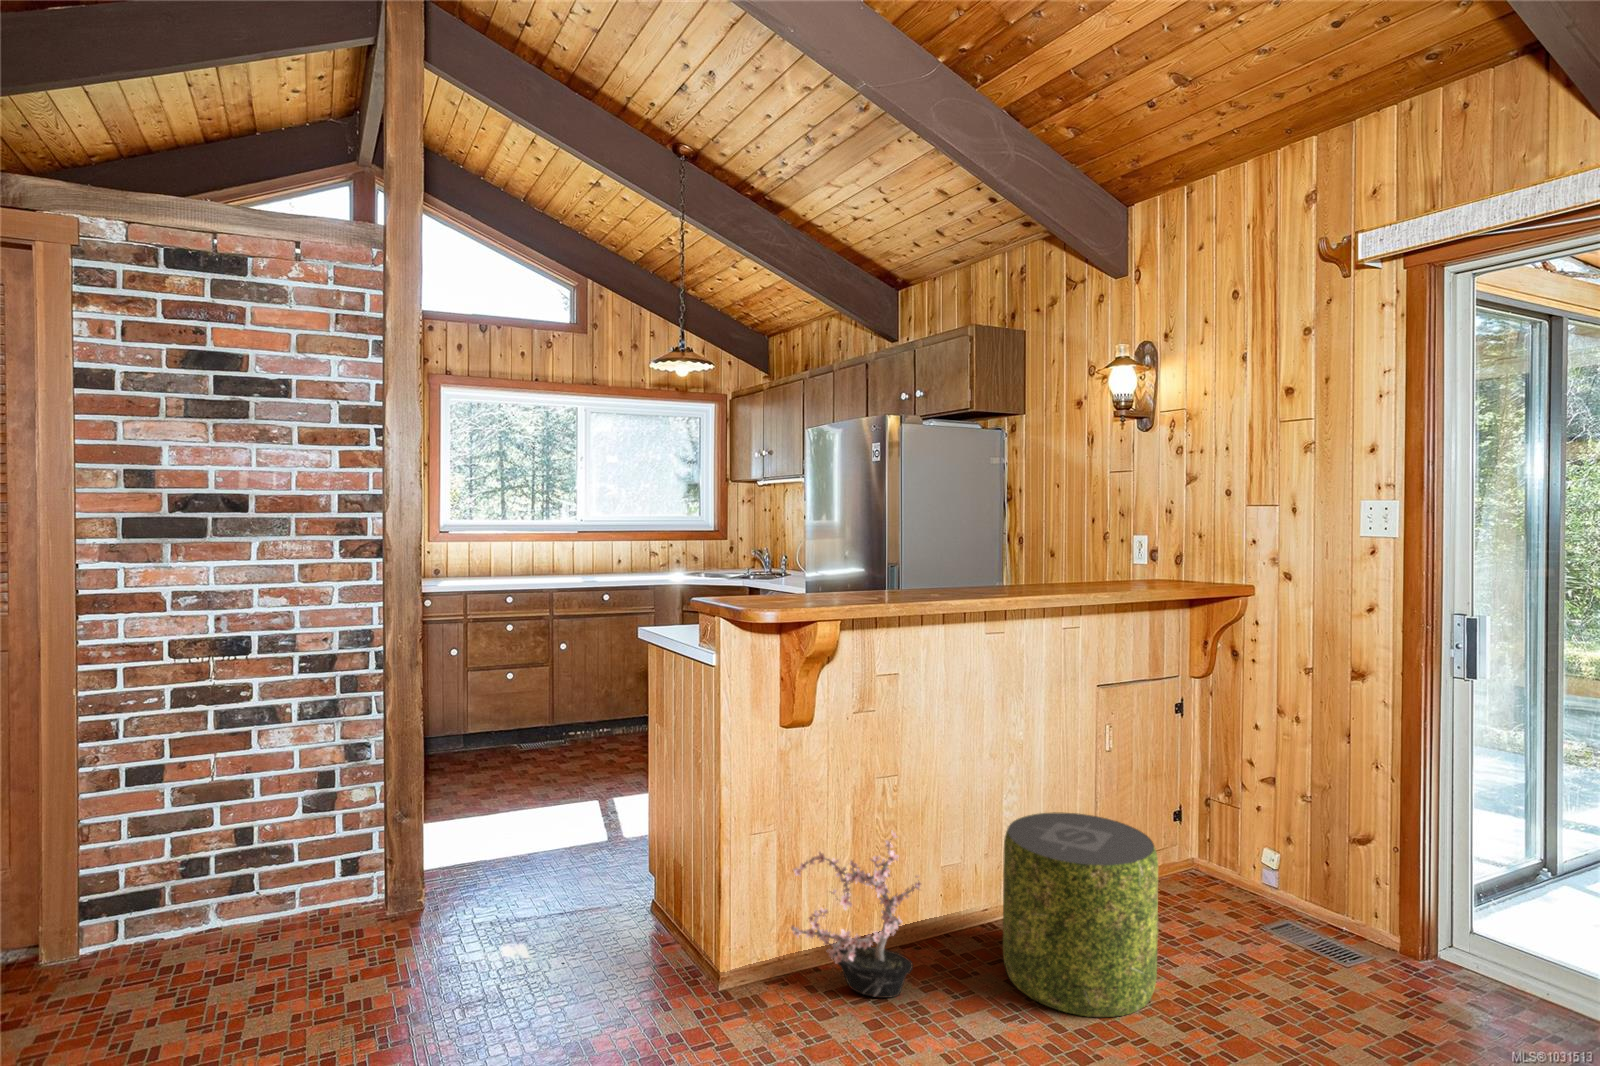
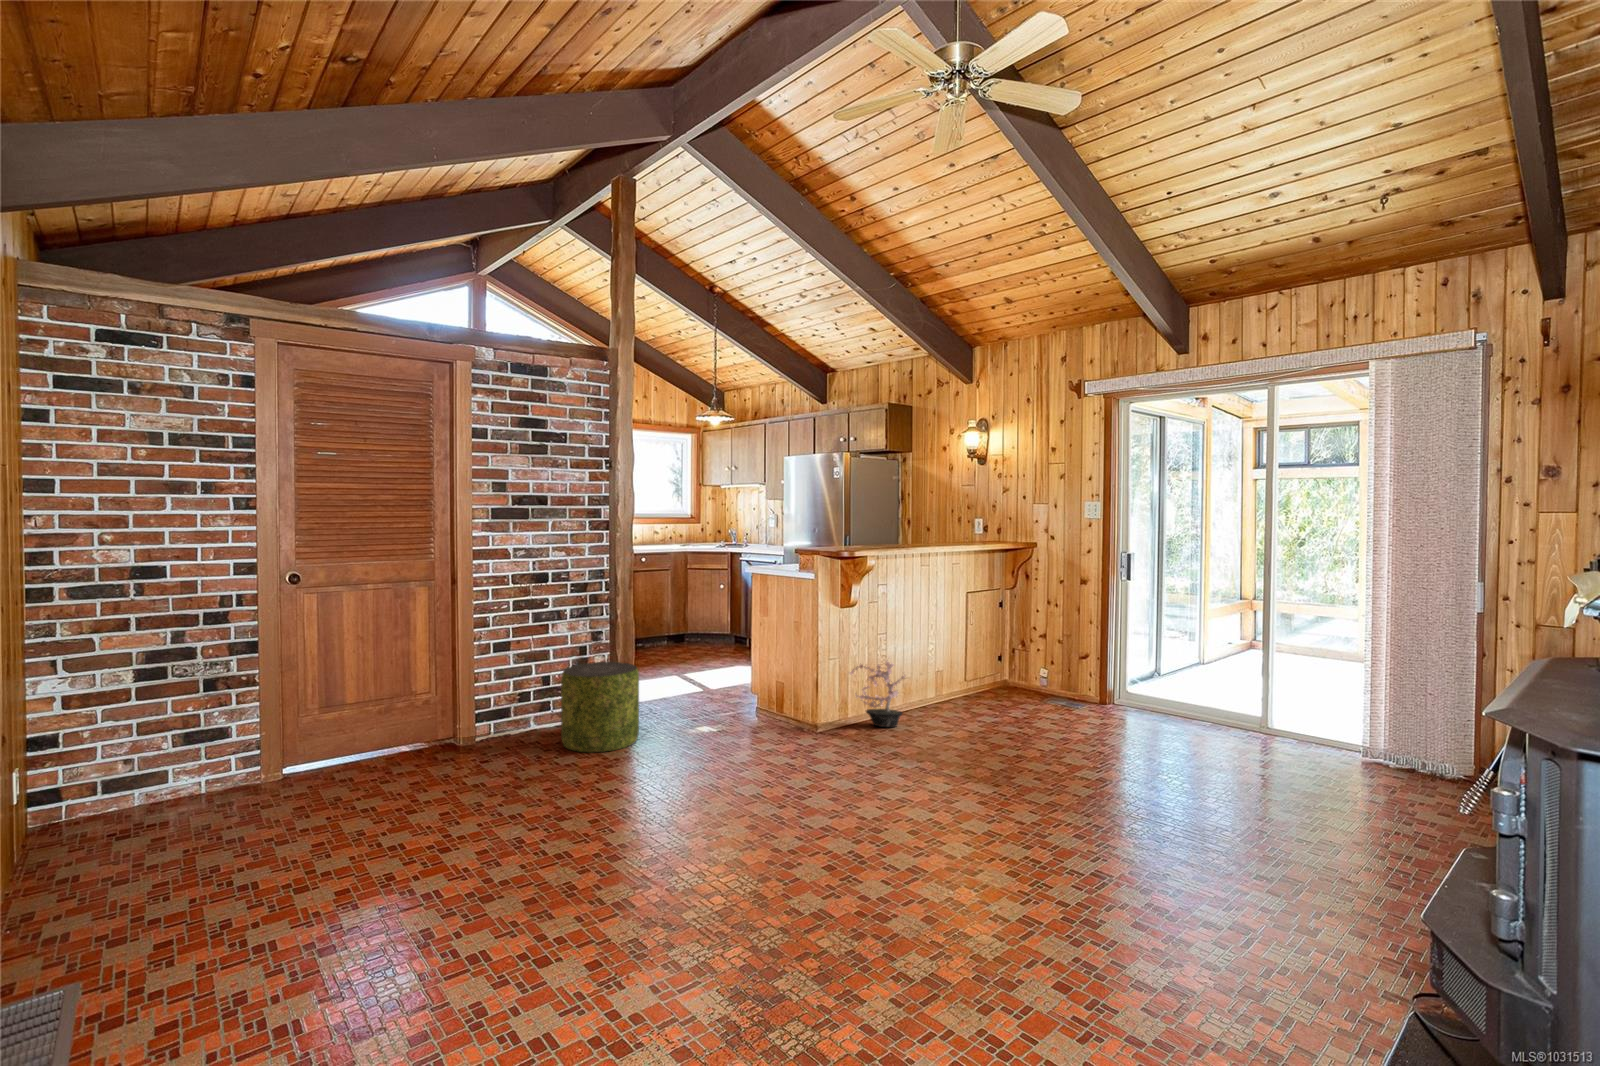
pouf: present [1003,812,1158,1017] -> present [561,662,639,752]

